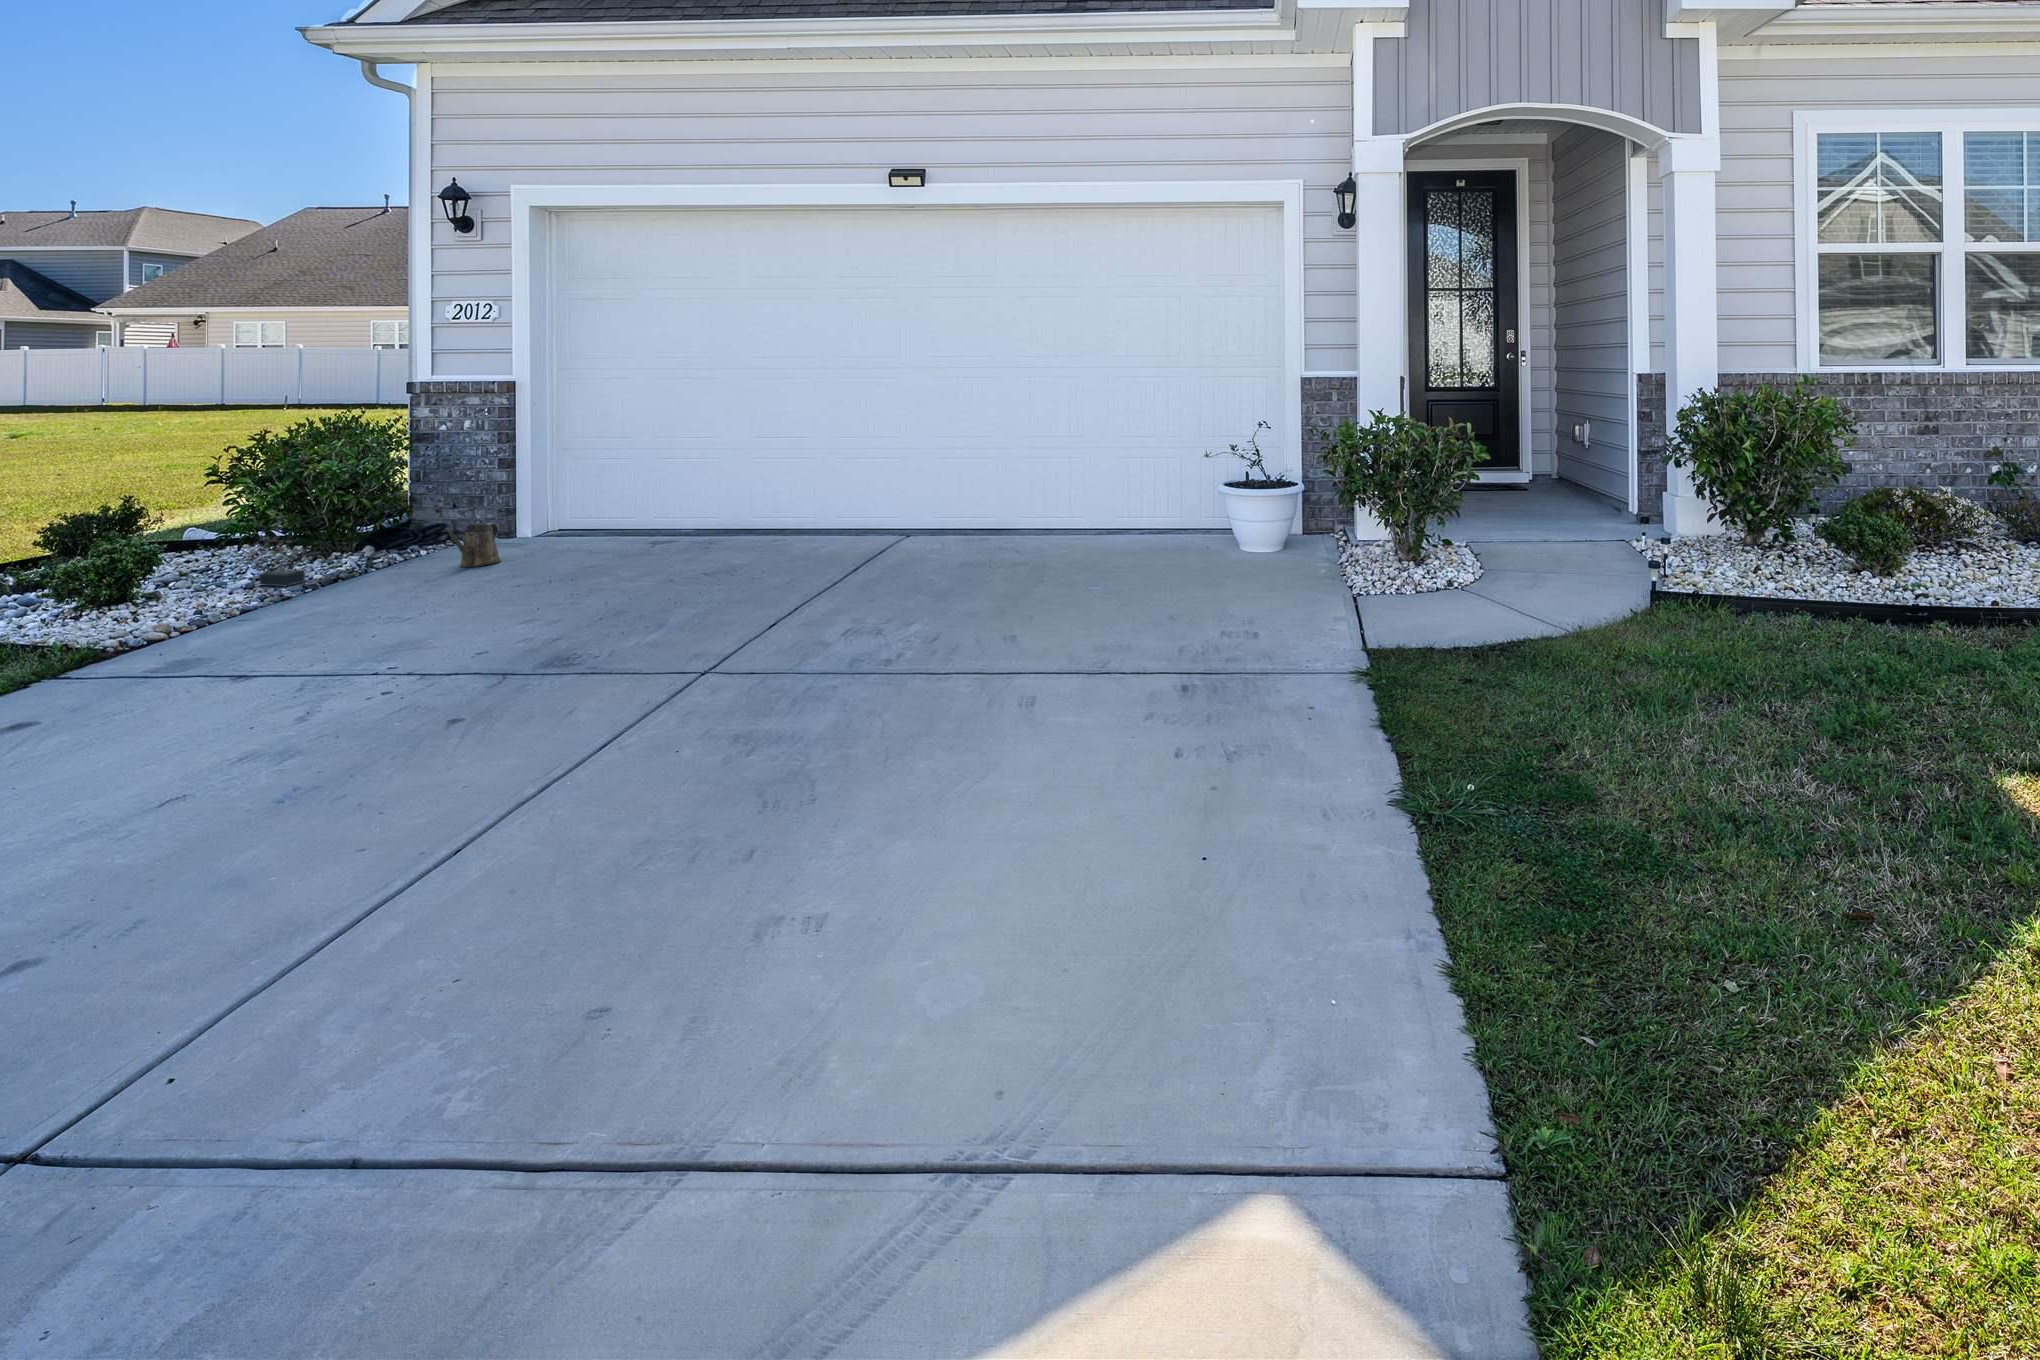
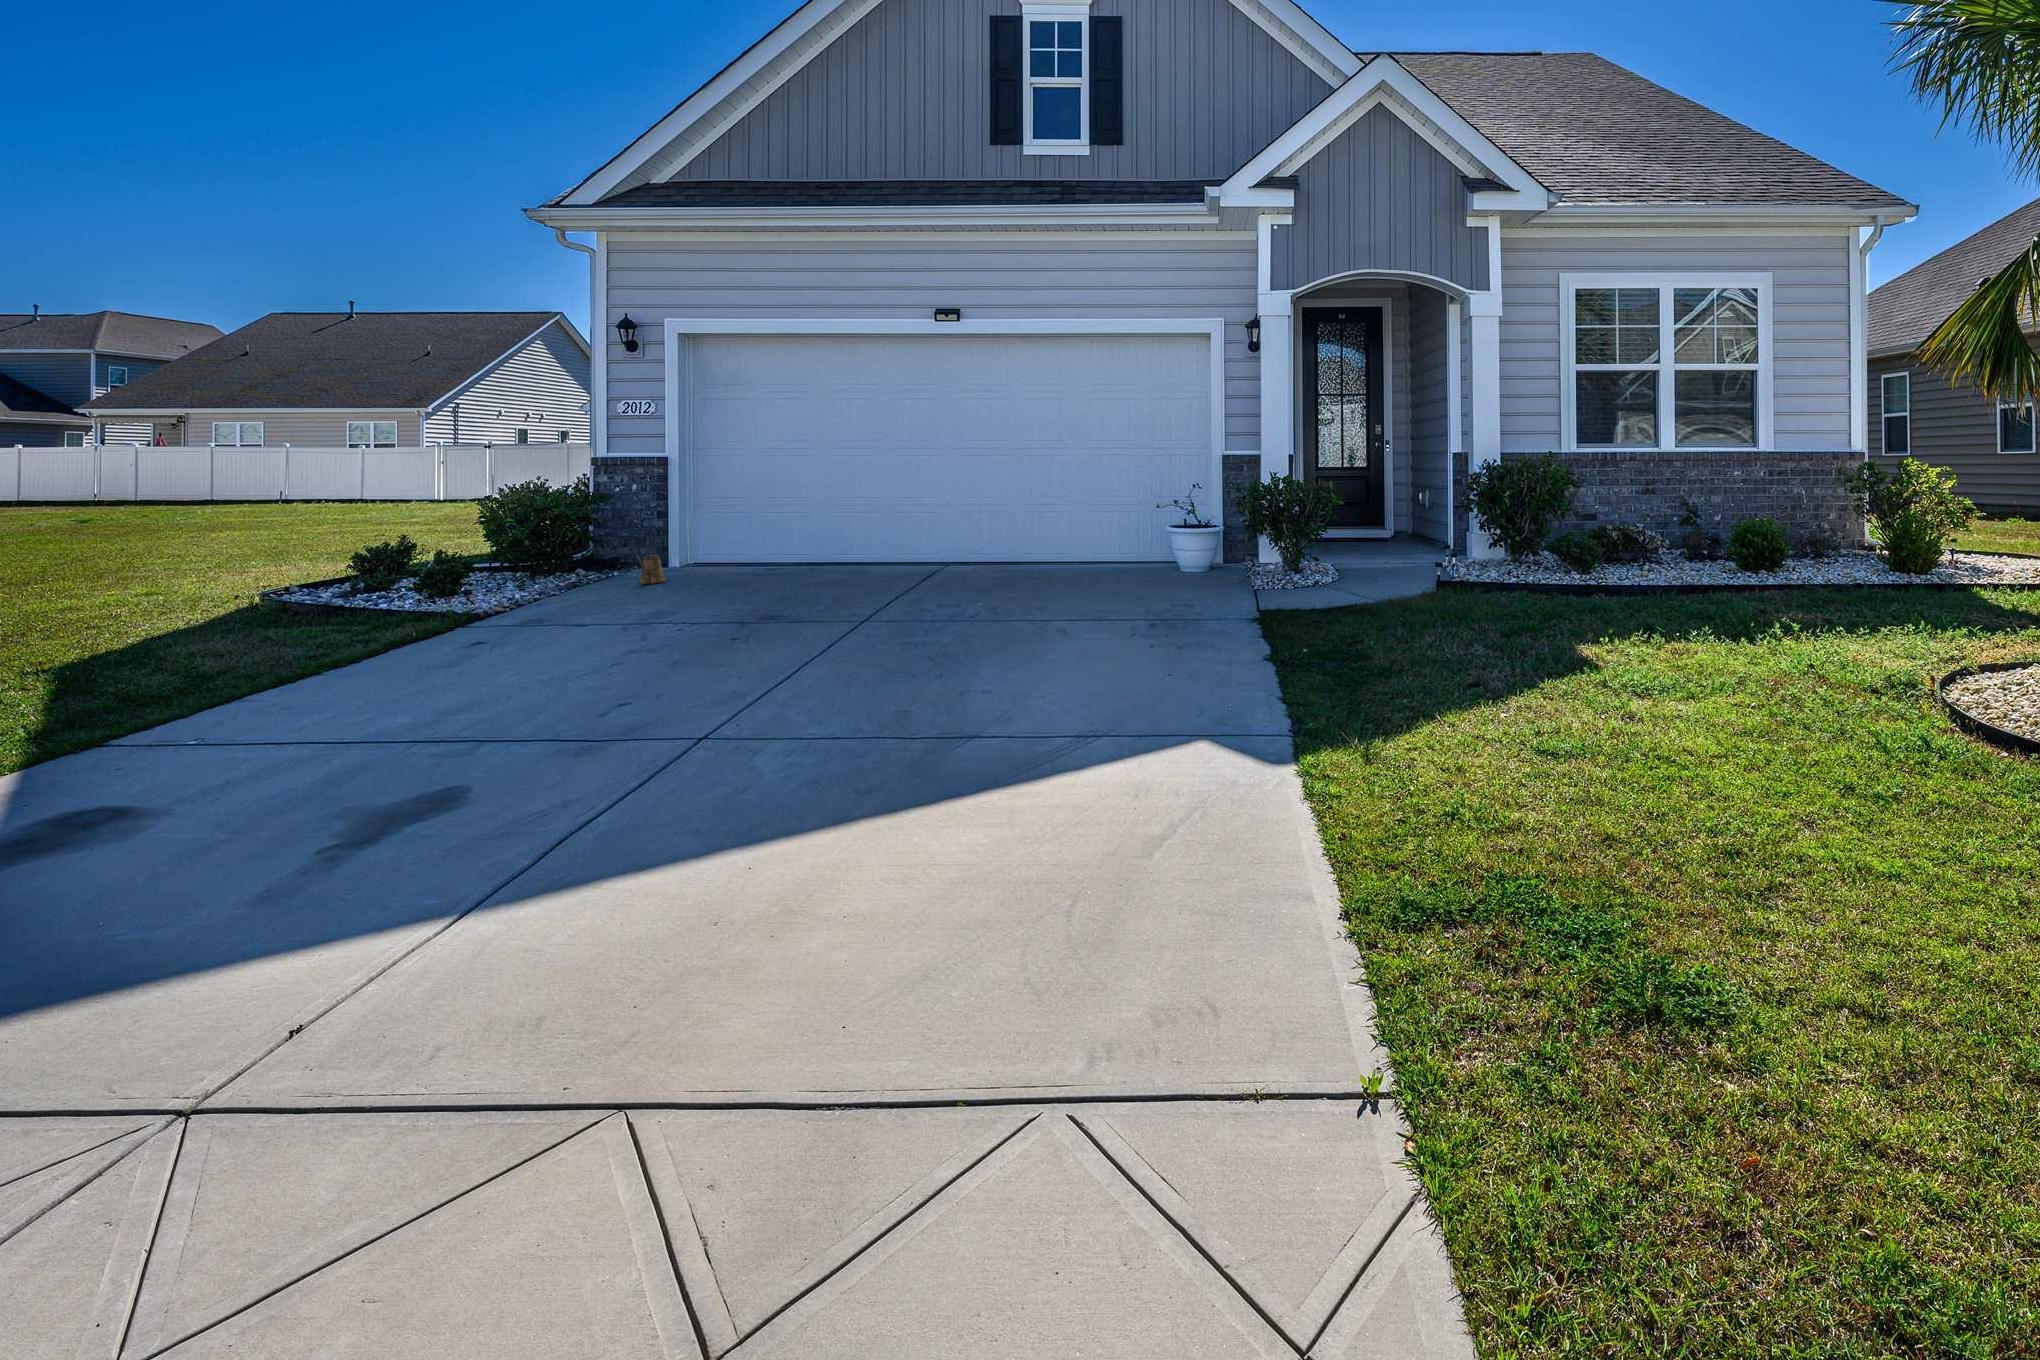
decorative plant: present [249,538,311,587] -> none [505,560,548,593]

